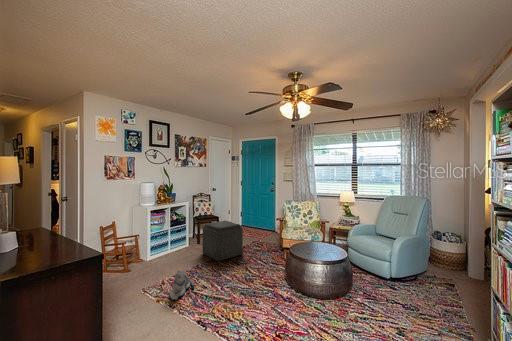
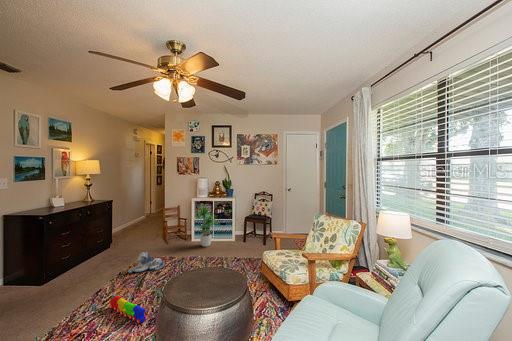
potted plant: none [159,209,191,258] -> present [196,204,217,247]
ottoman: present [203,221,243,261] -> none [214,221,252,263]
toy train: none [240,293,285,316] -> present [110,294,146,324]

